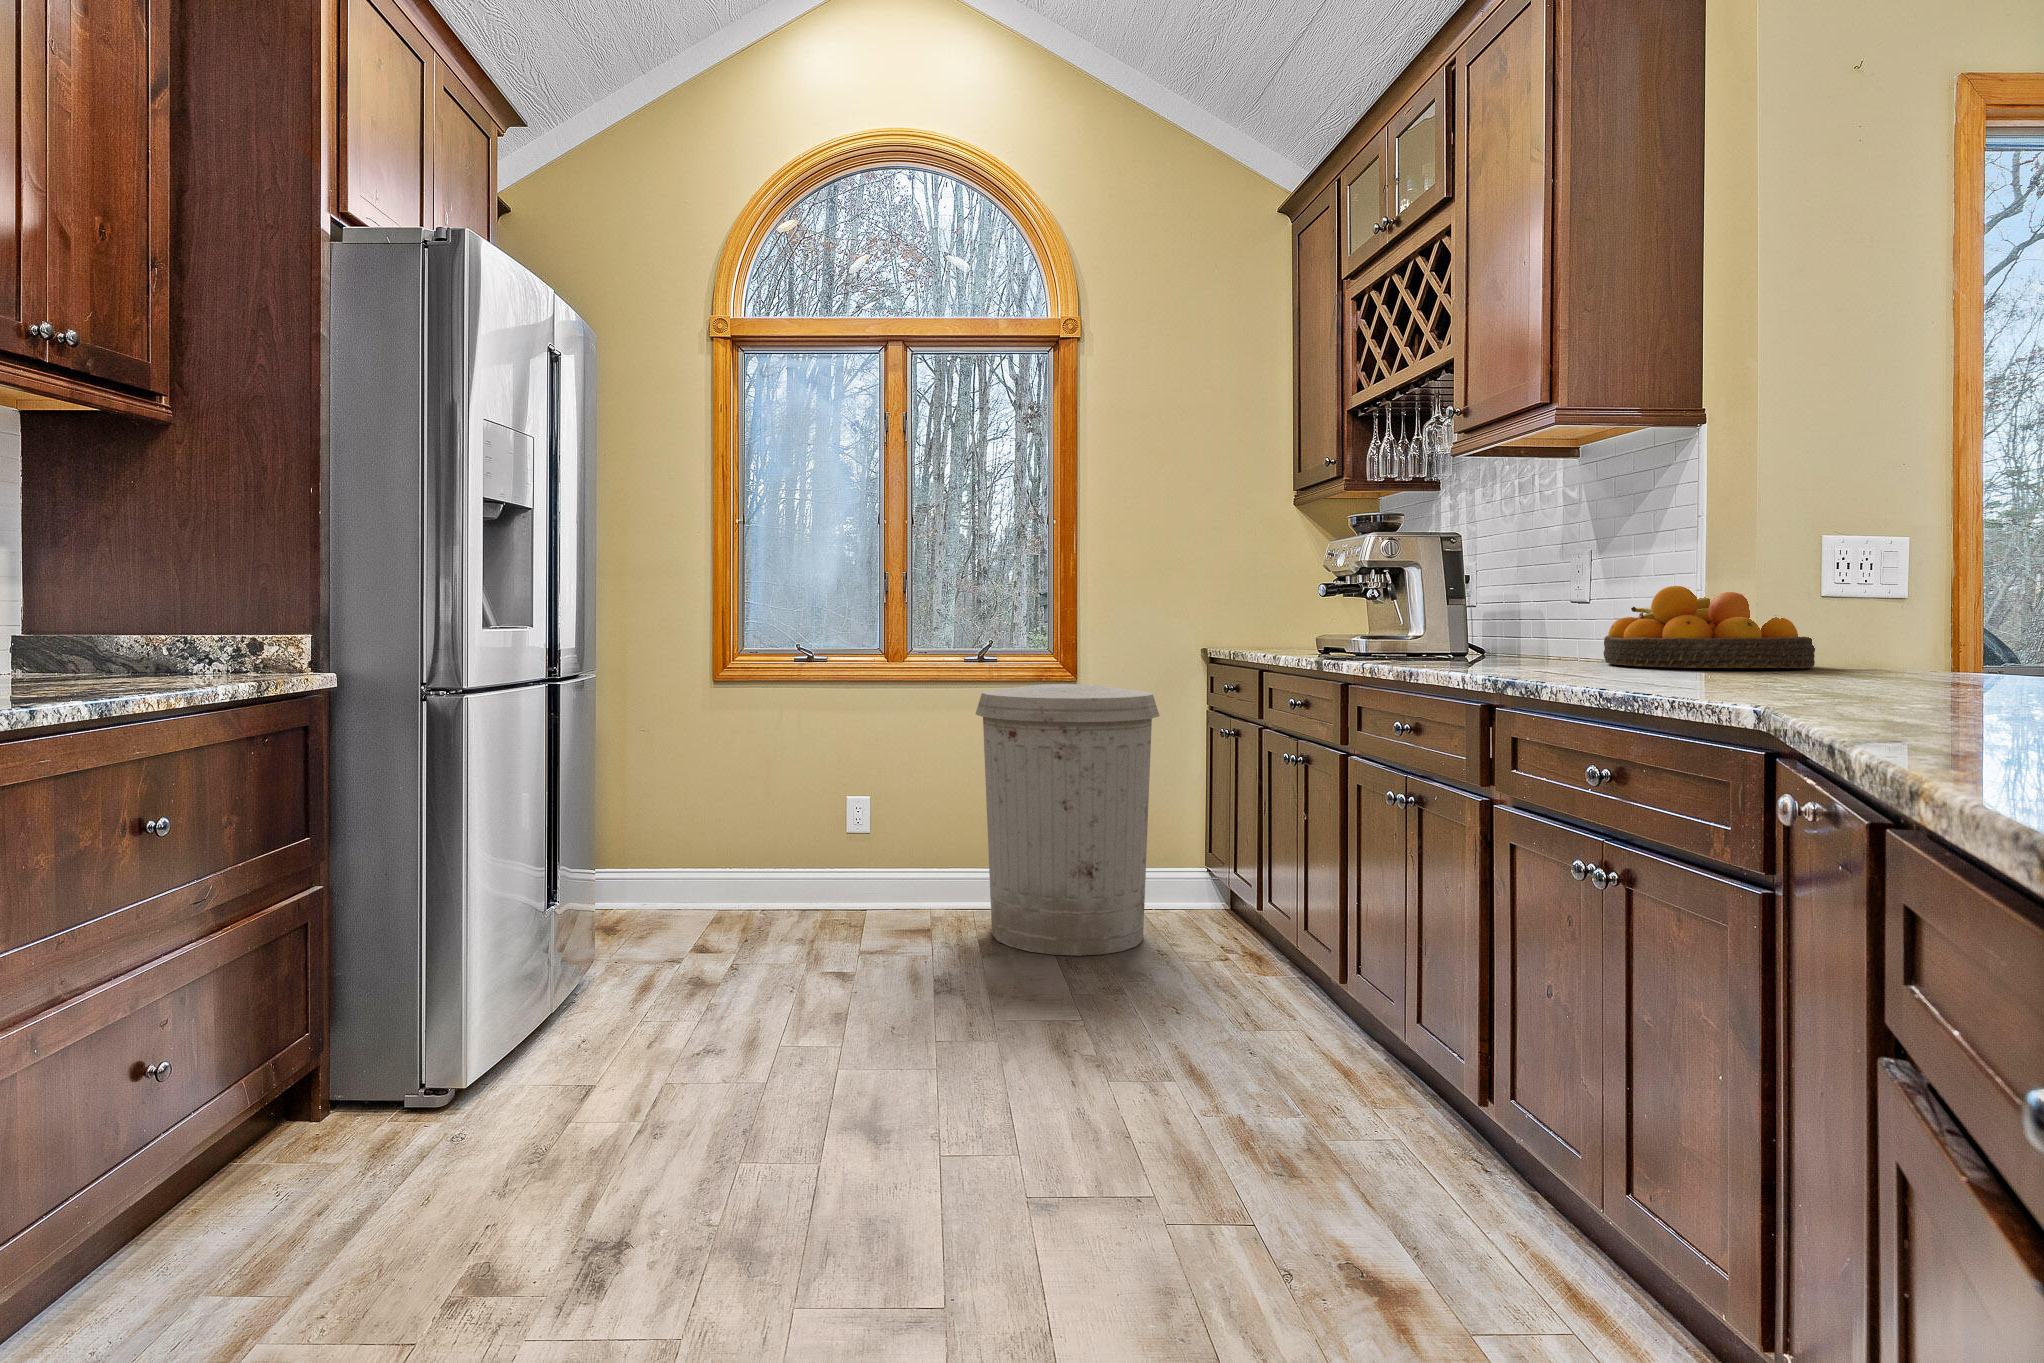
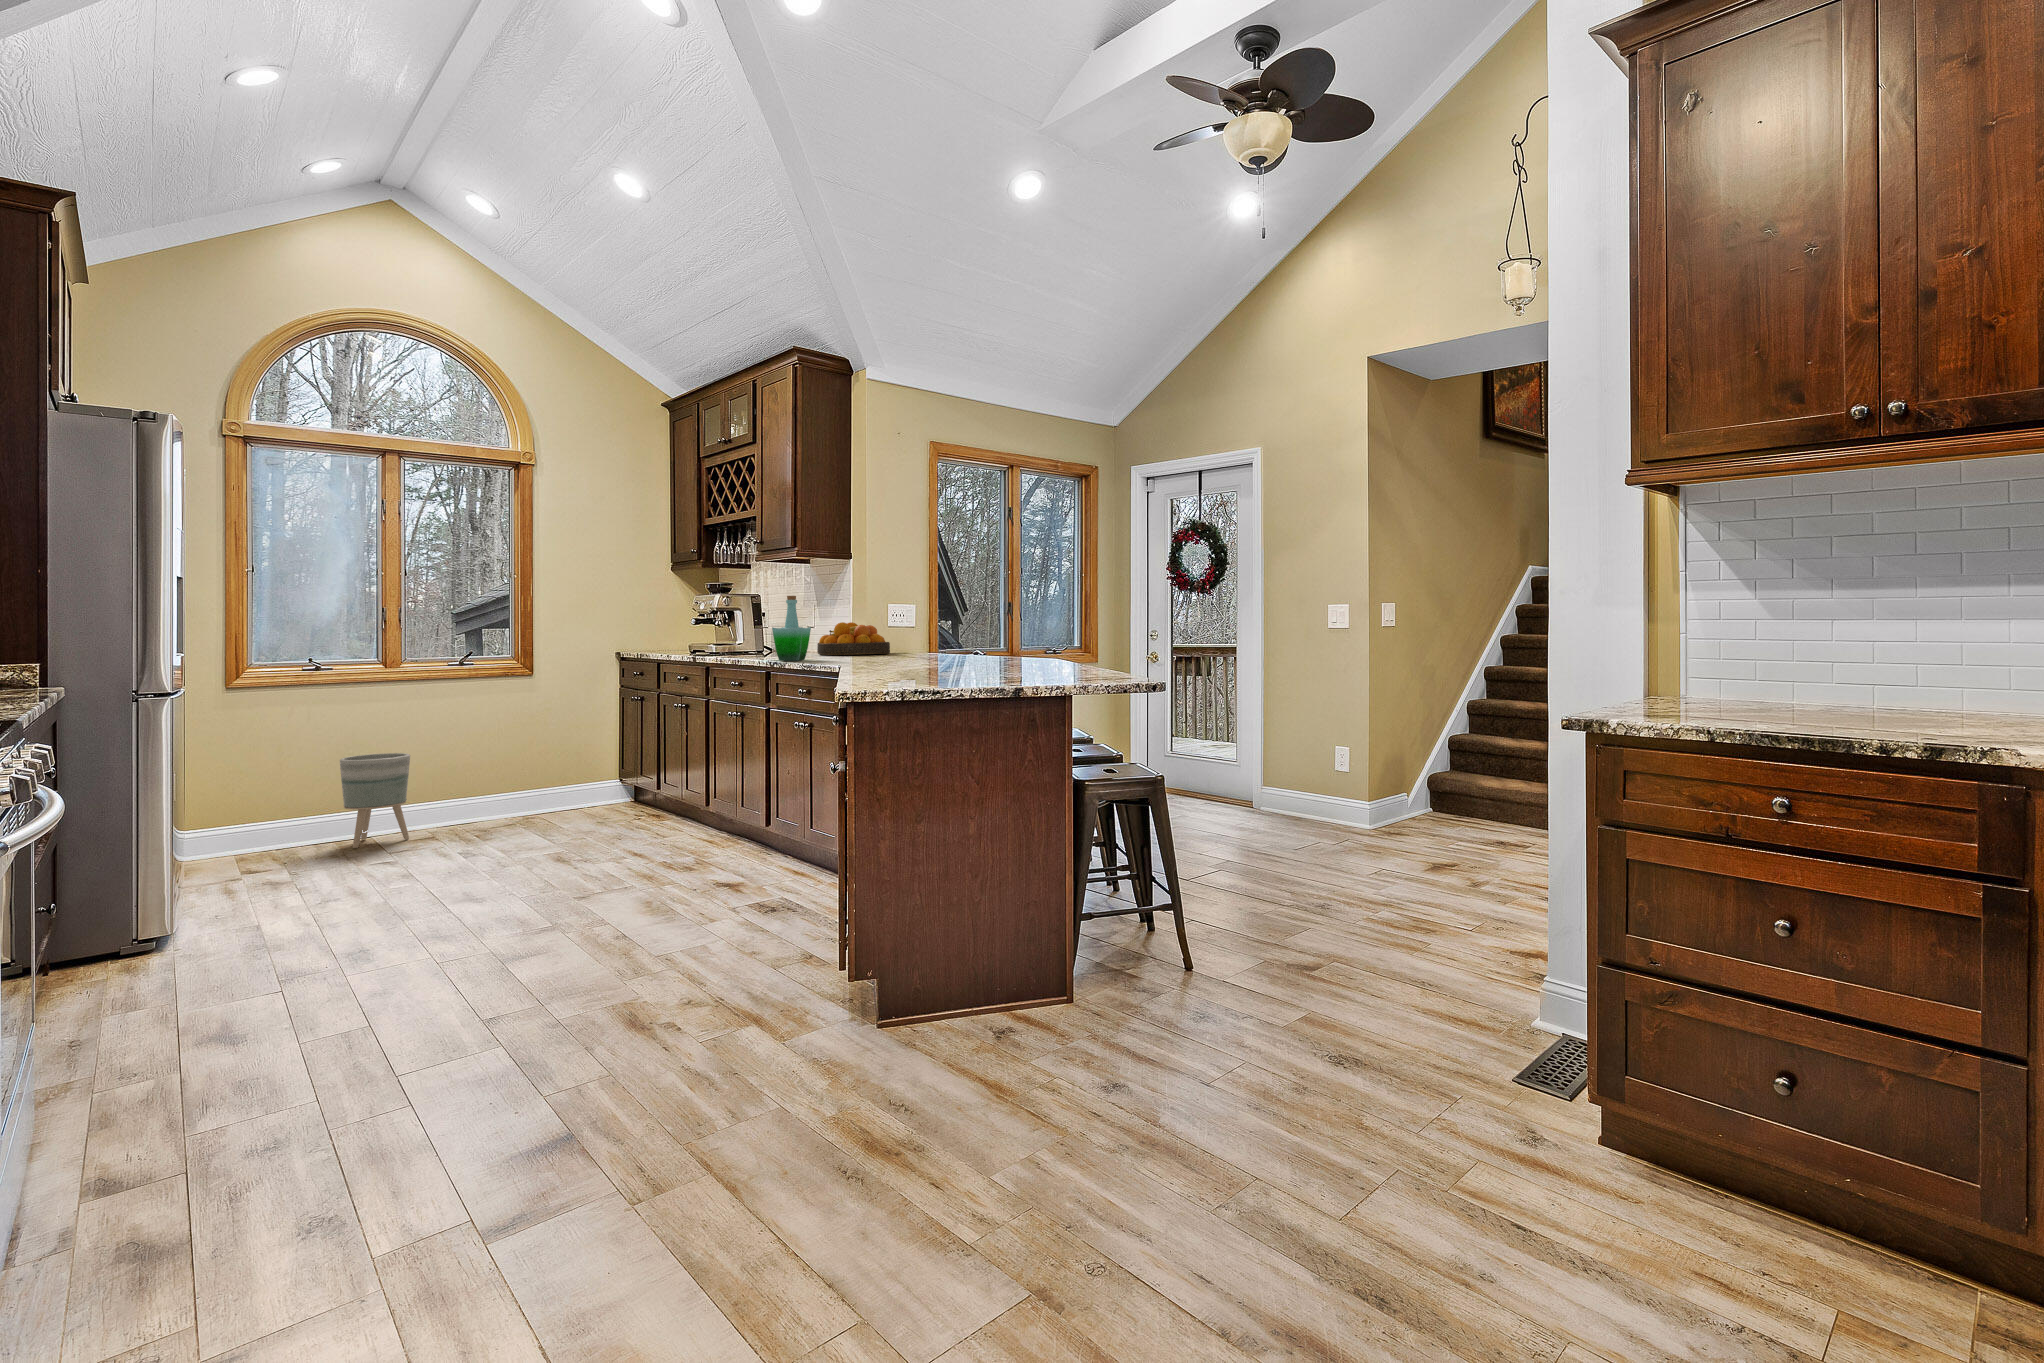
bottle: none [1498,511,1604,681] -> present [772,596,811,661]
trash can: present [976,684,1160,956] -> none [467,677,595,836]
planter: none [821,789,906,930] -> present [340,753,410,848]

